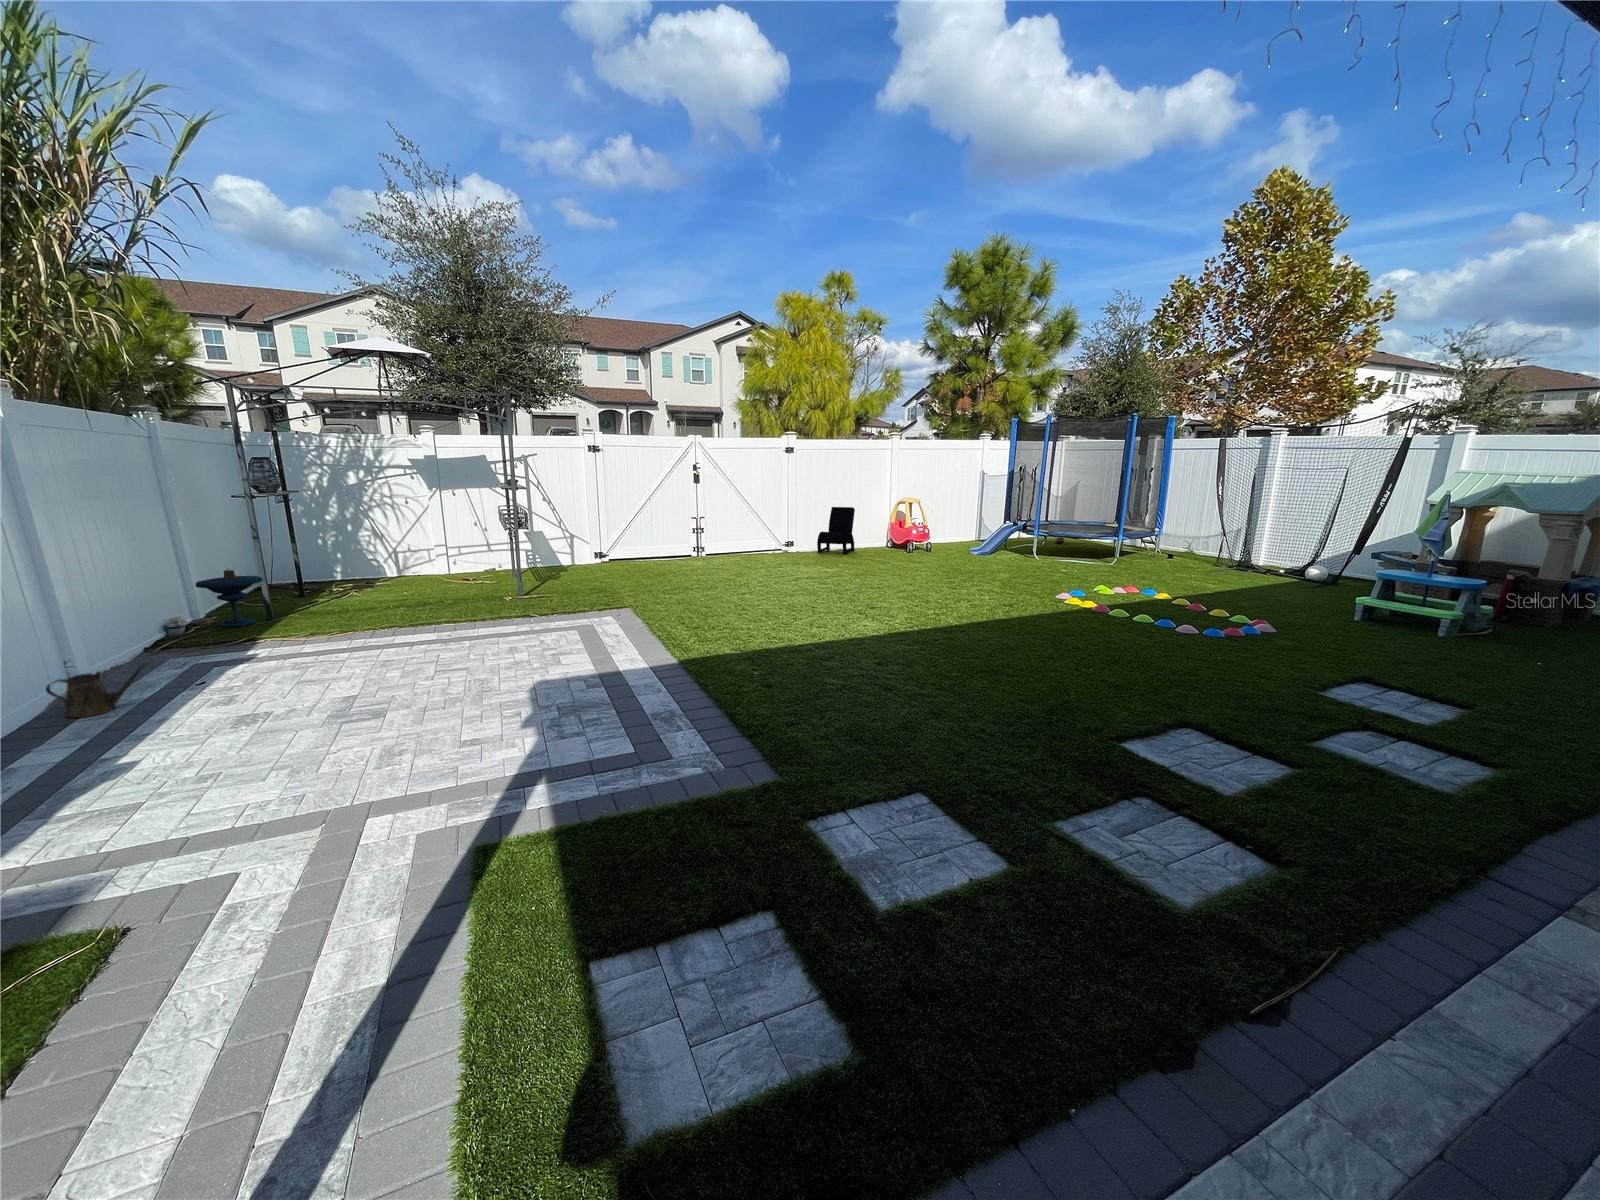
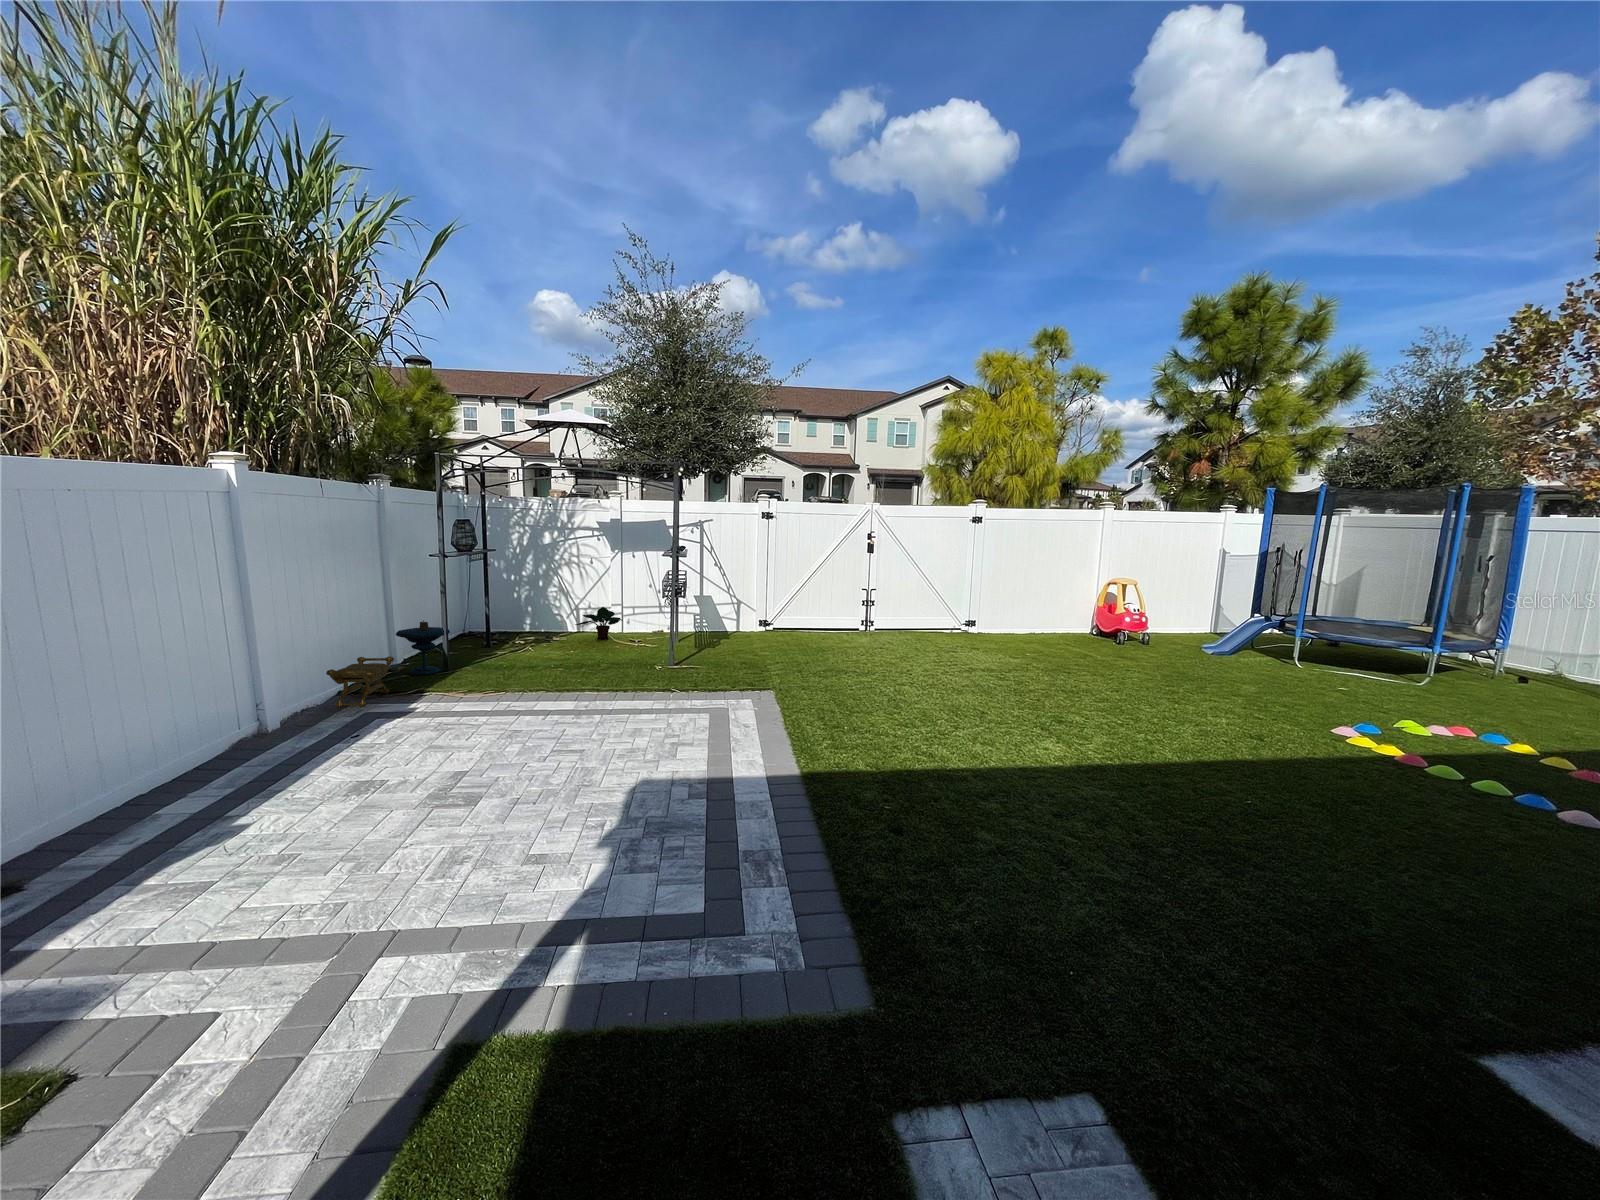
lounge chair: present [817,507,855,554] -> none [1003,586,1052,642]
potted plant: none [399,546,455,581] -> present [575,607,622,640]
stool: none [129,607,206,664] -> present [326,657,394,707]
watering can: present [46,663,148,718] -> none [236,712,316,759]

